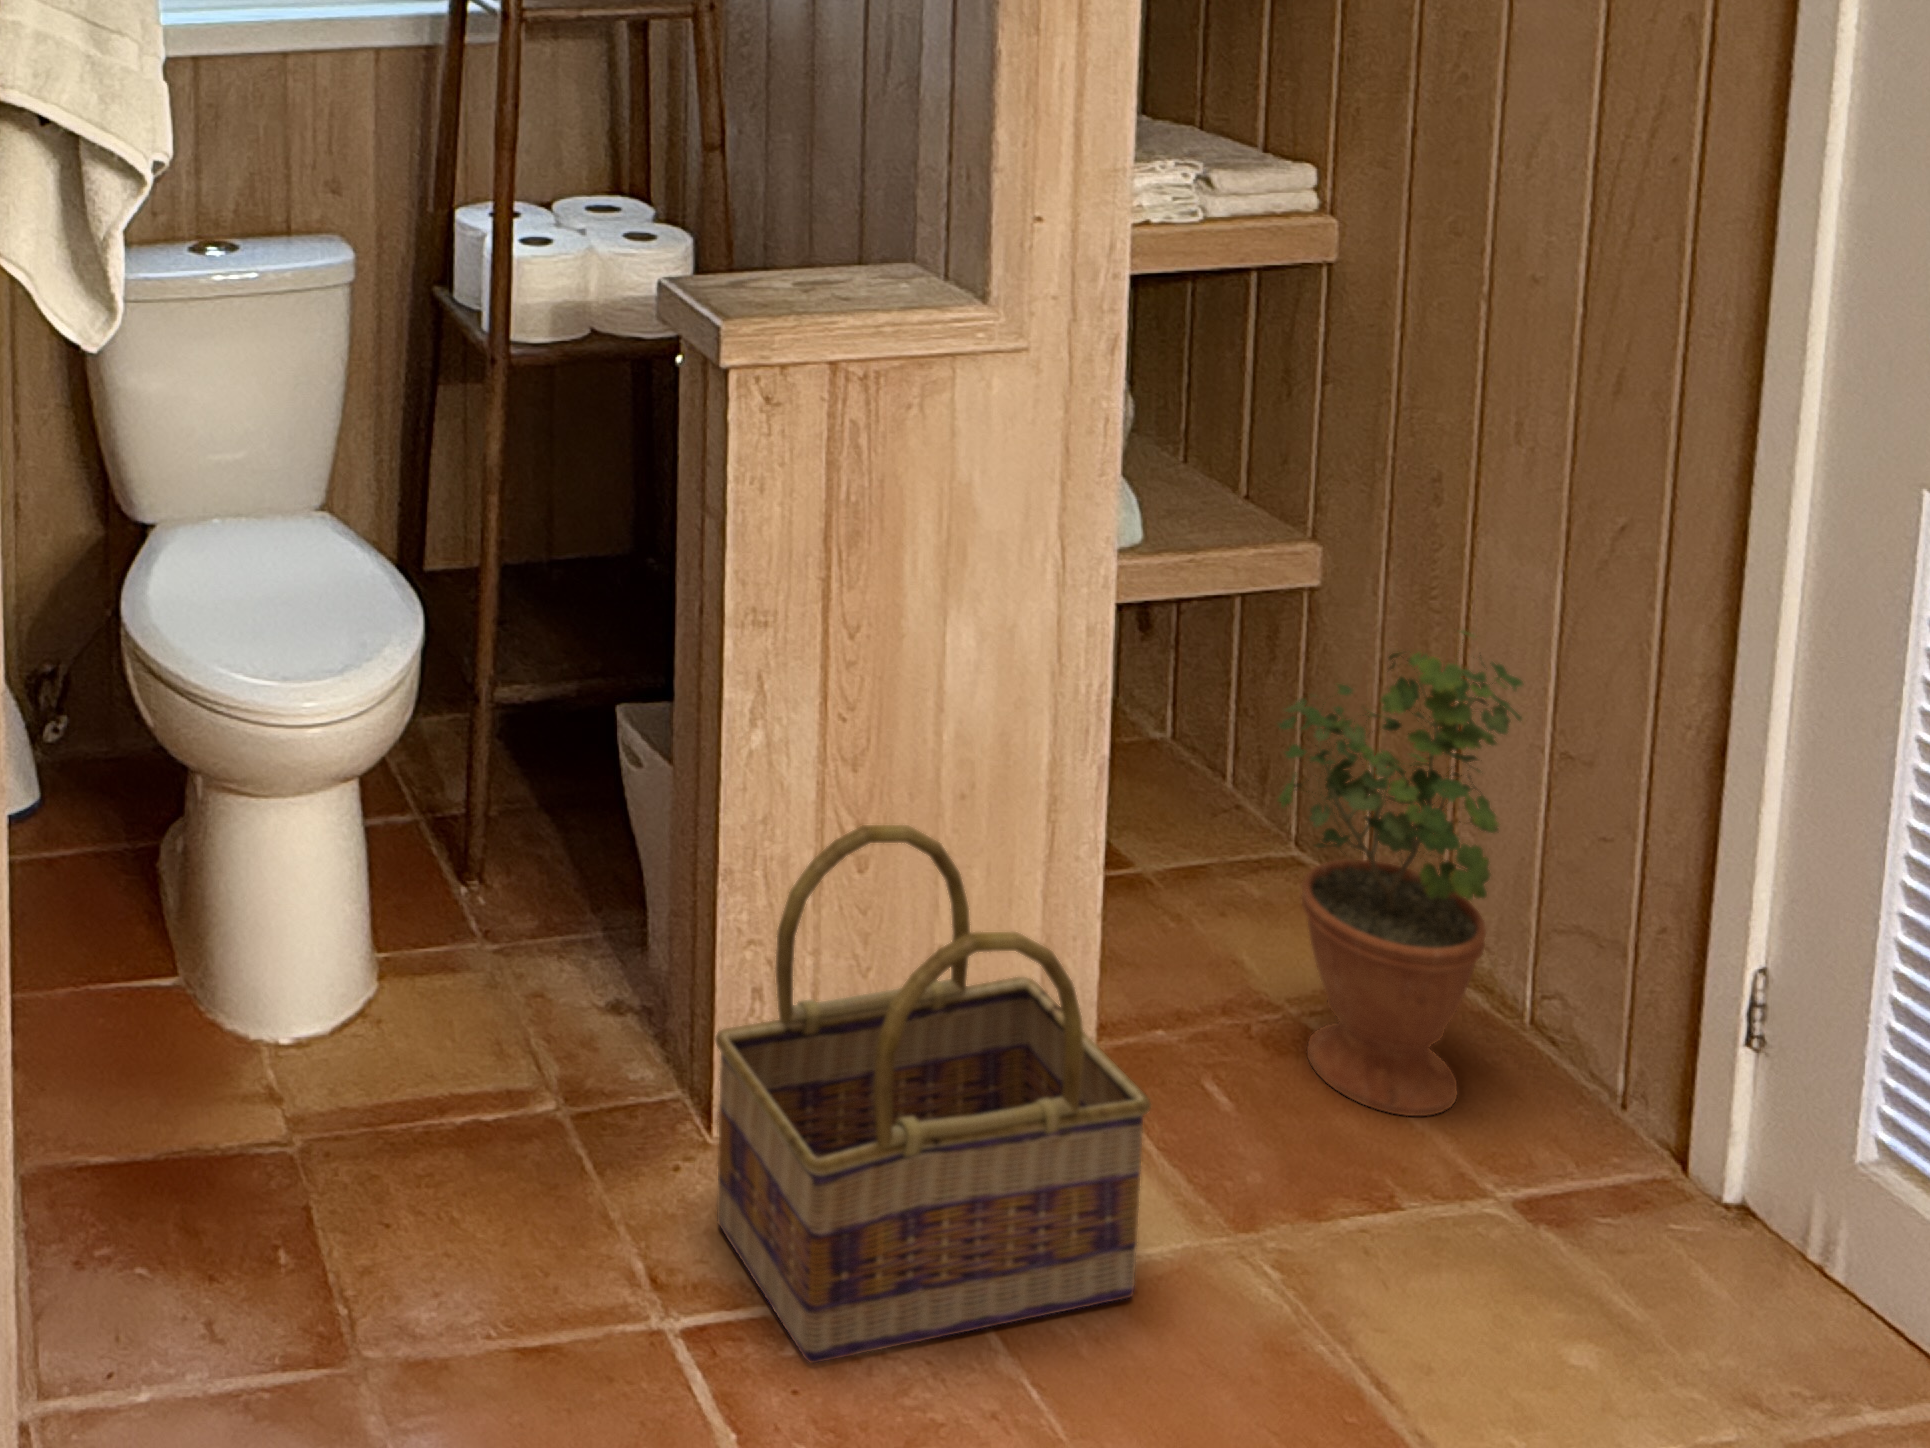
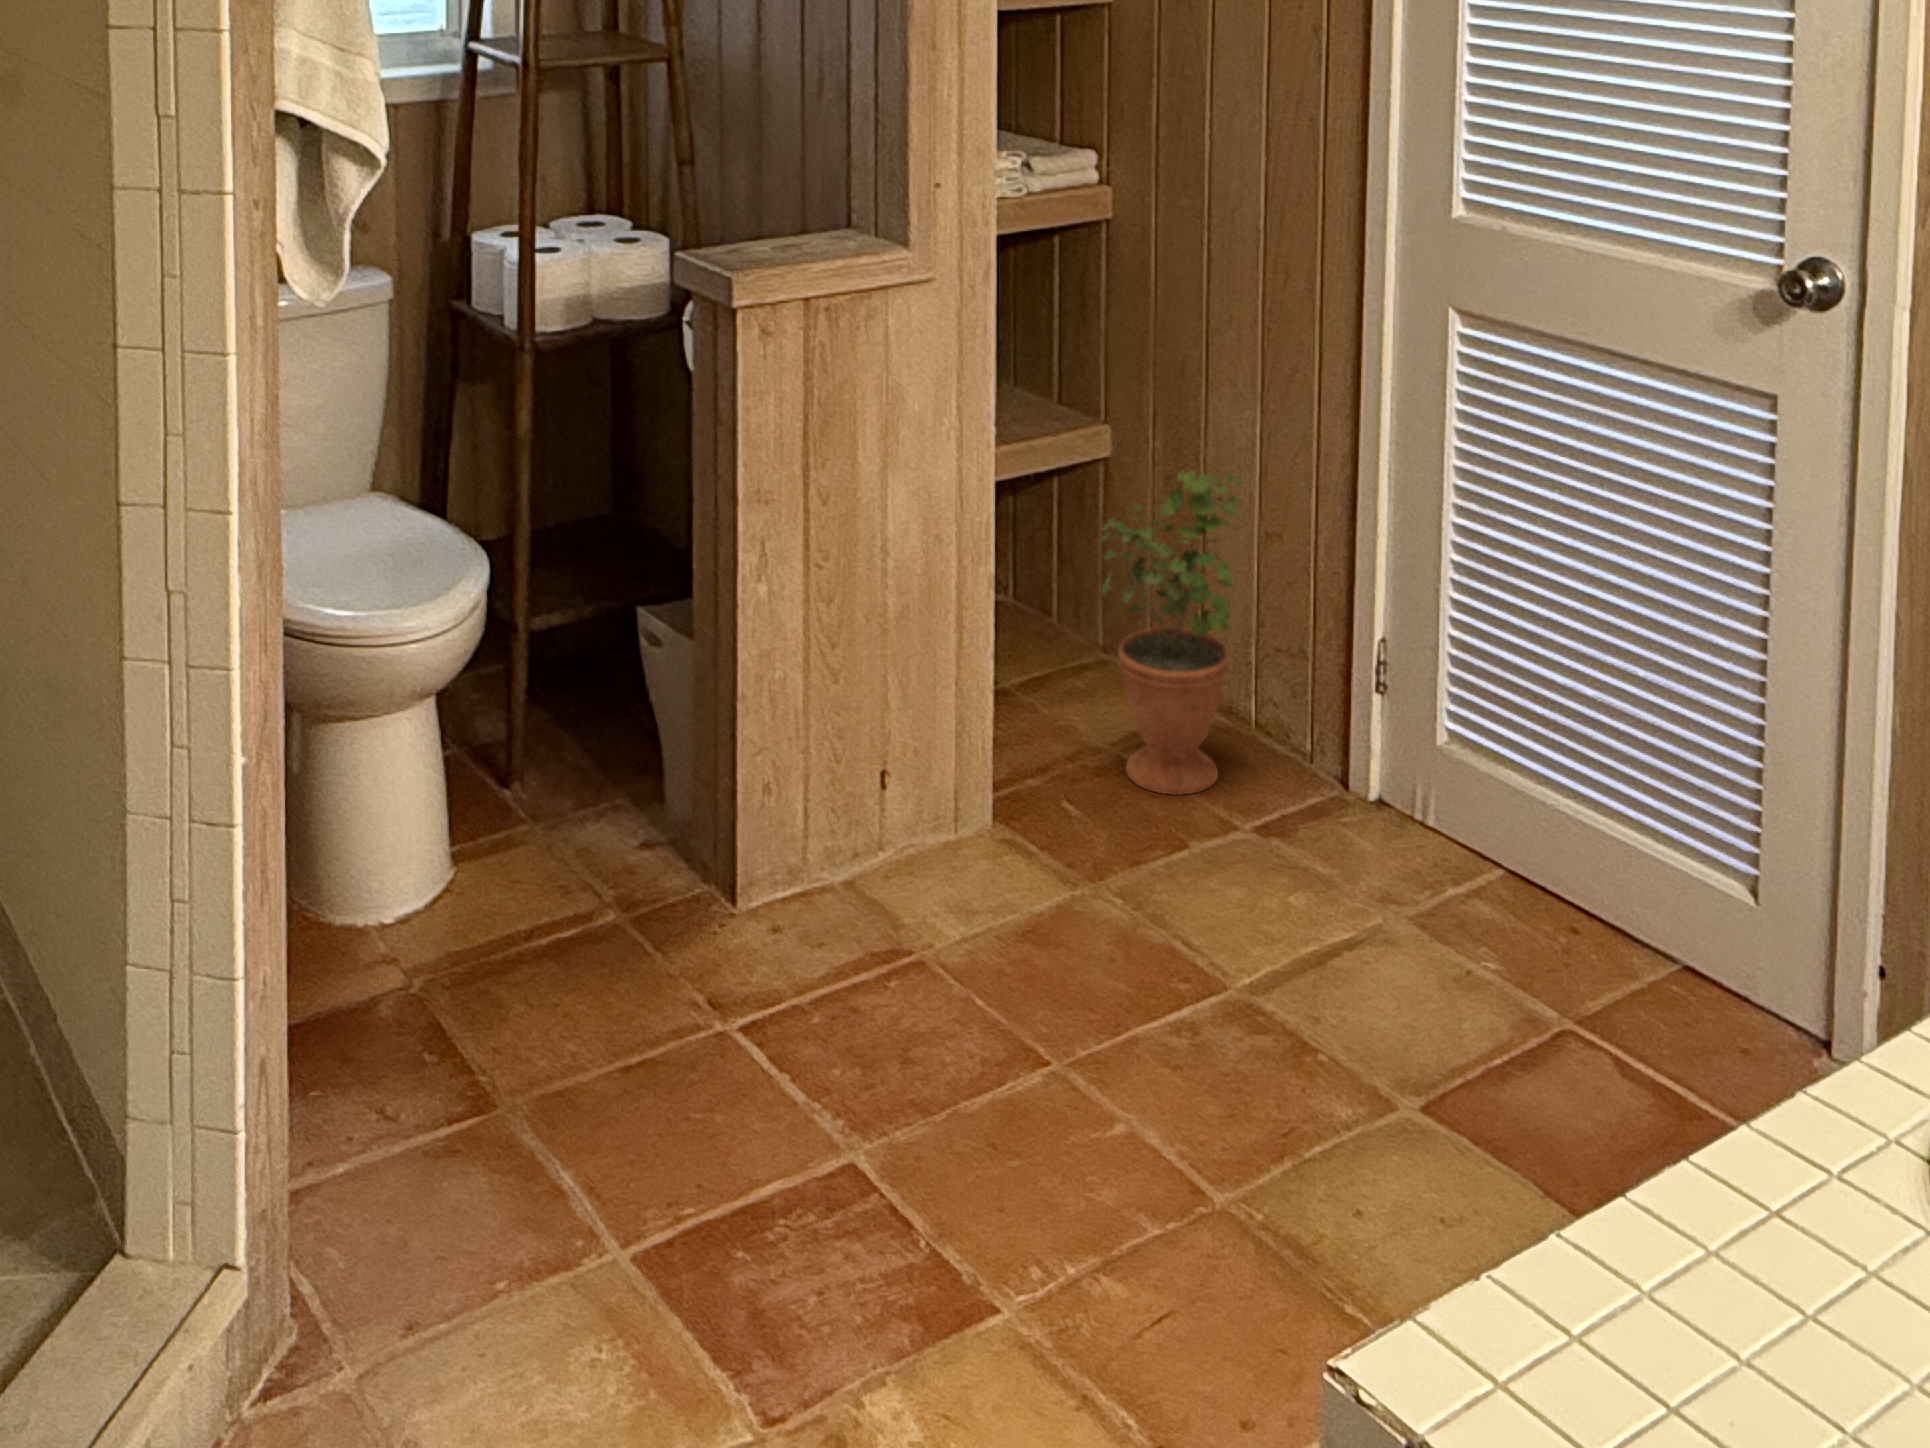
basket: present [715,825,1151,1363] -> none [745,633,1040,1026]

